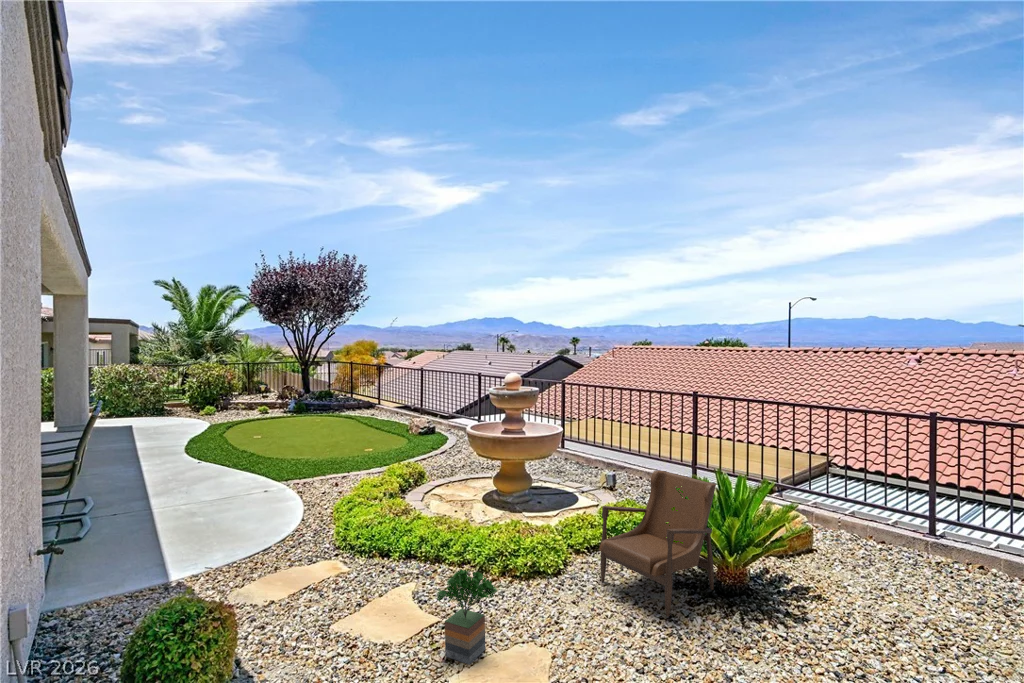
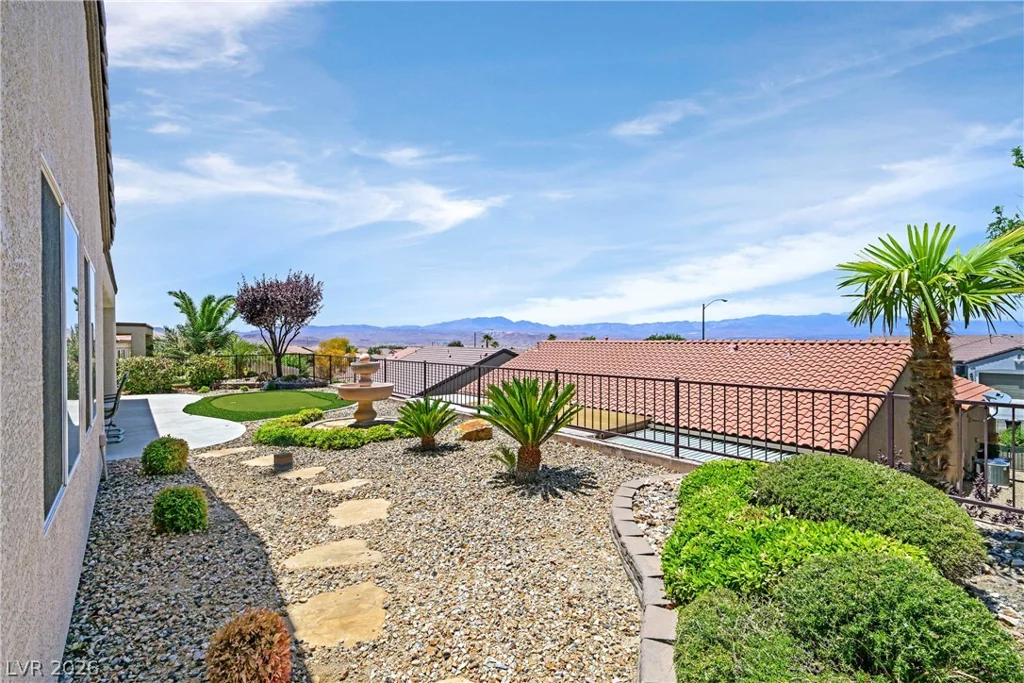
armchair: present [599,471,716,616] -> none [366,400,421,459]

